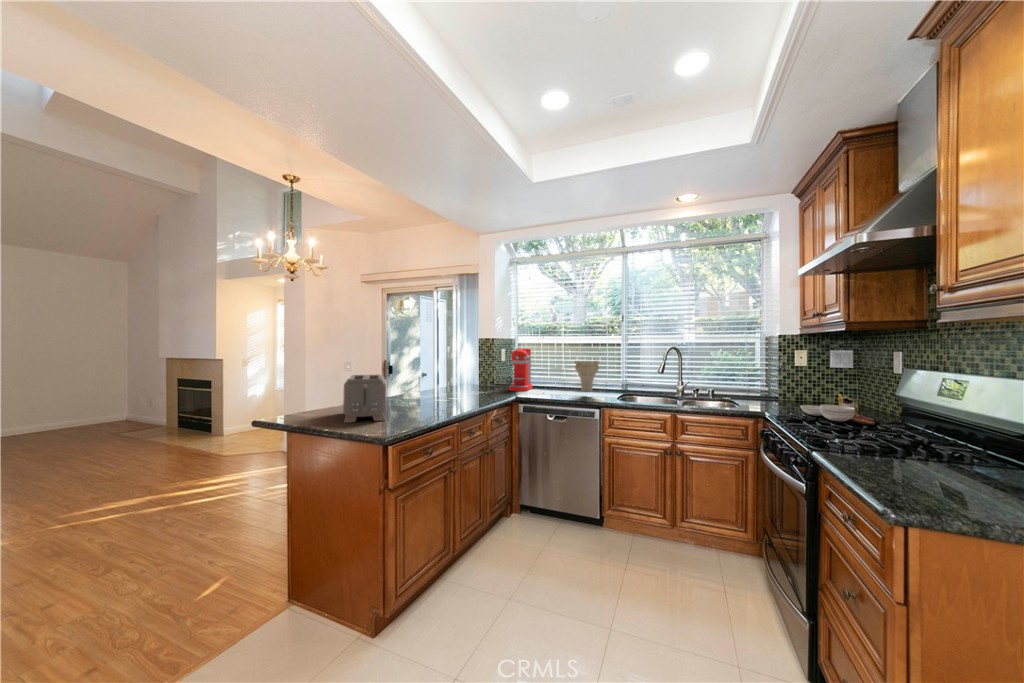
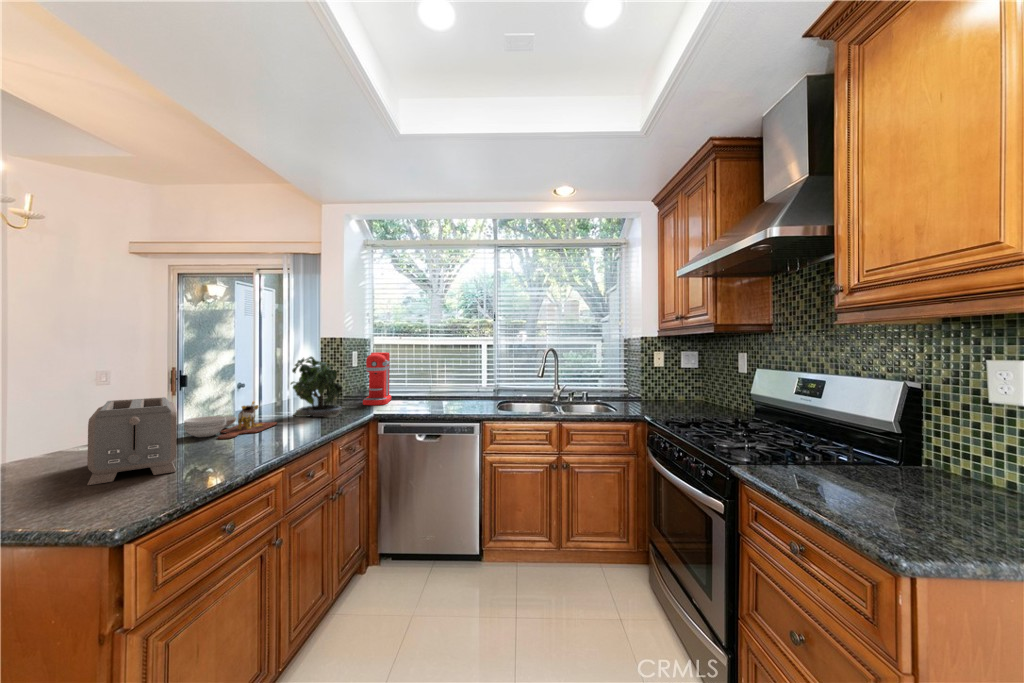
potted plant: none [456,349,493,398] -> present [291,357,342,418]
vase: present [574,361,600,391] -> none [440,365,479,405]
cutting board: present [800,394,875,424] -> present [184,401,277,439]

